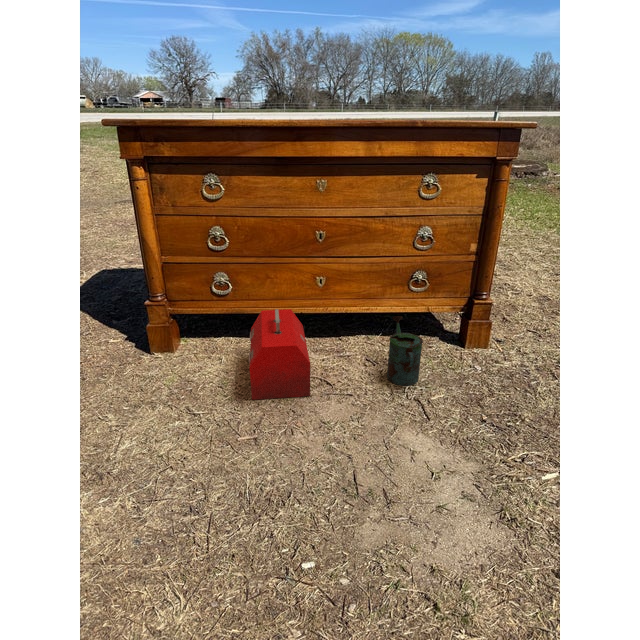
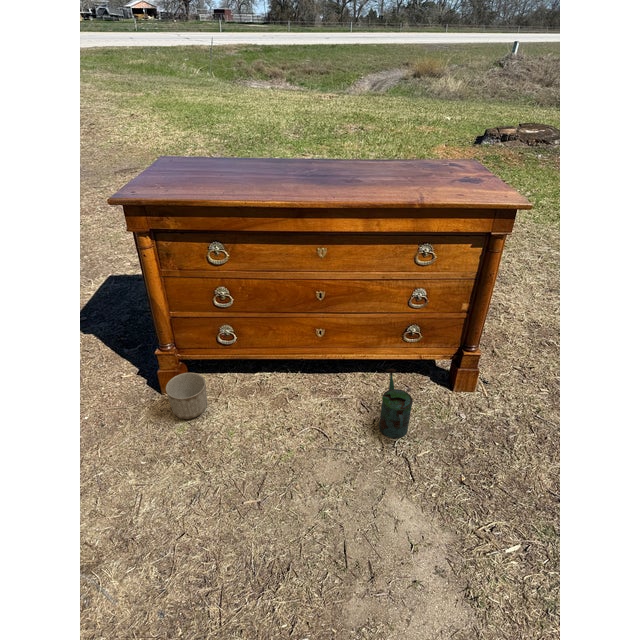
toolbox: present [249,309,310,400] -> none [253,360,309,454]
planter: none [156,326,201,372] -> present [166,373,207,419]

